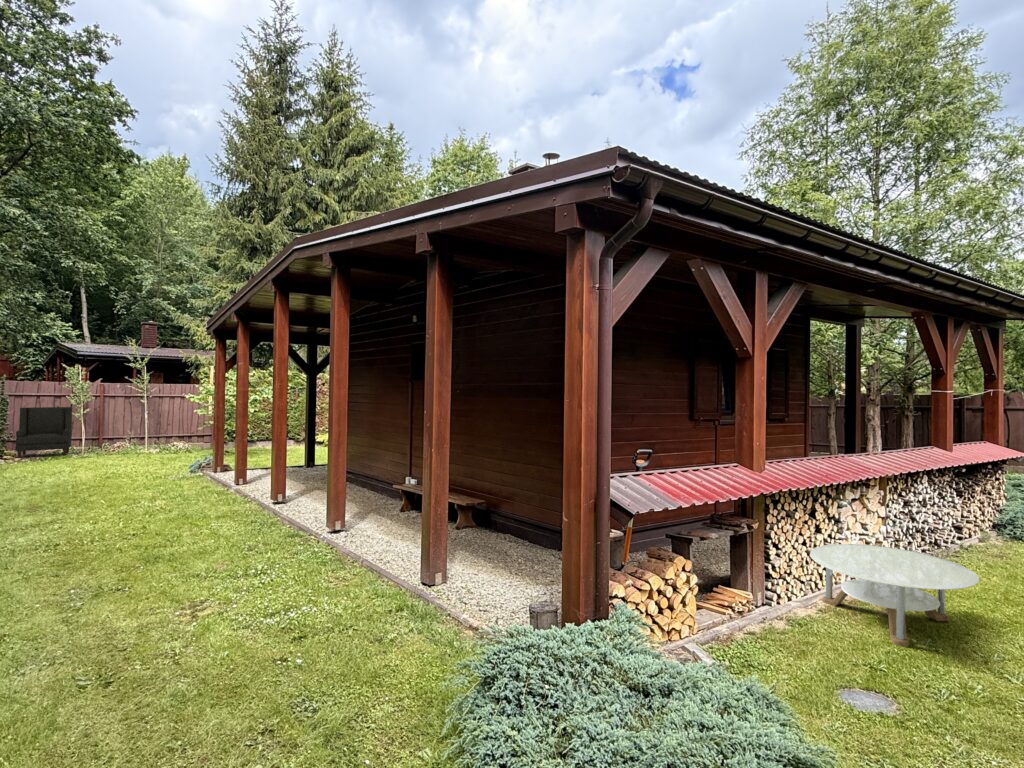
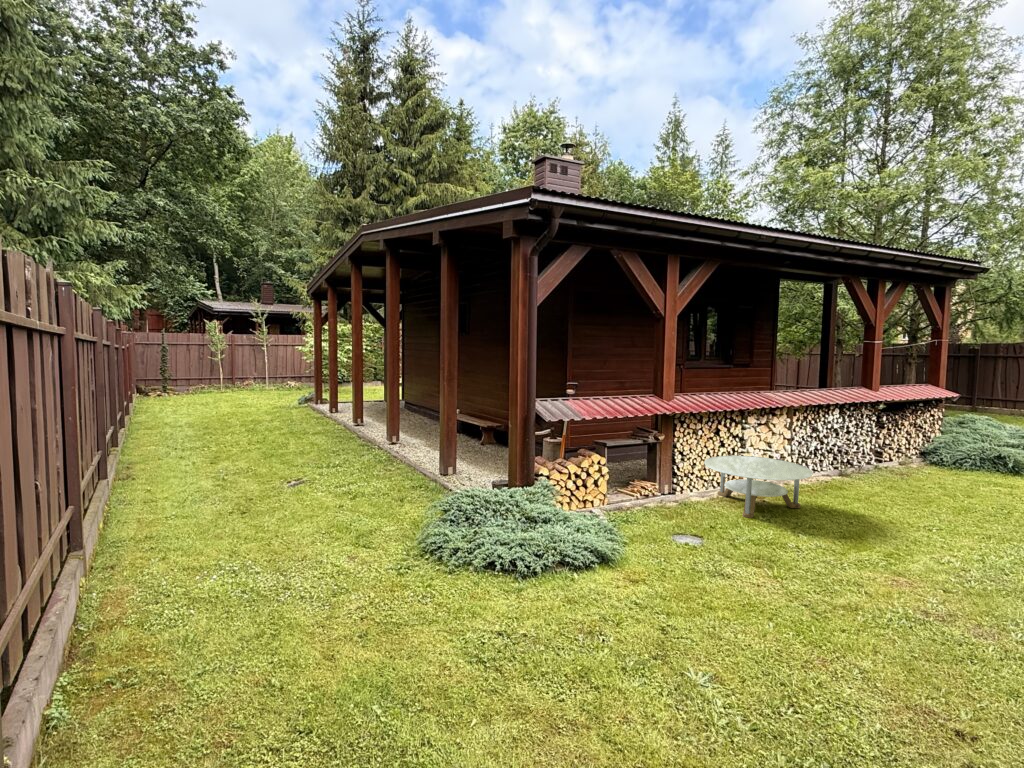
chair: present [15,407,72,458] -> none [176,354,214,392]

